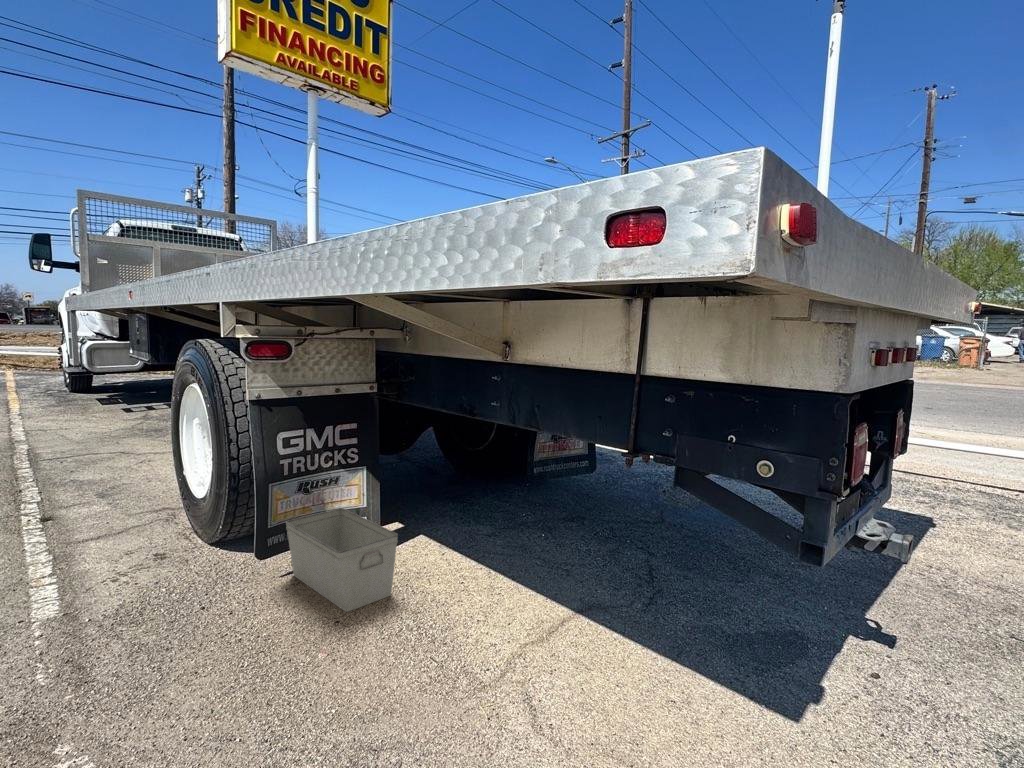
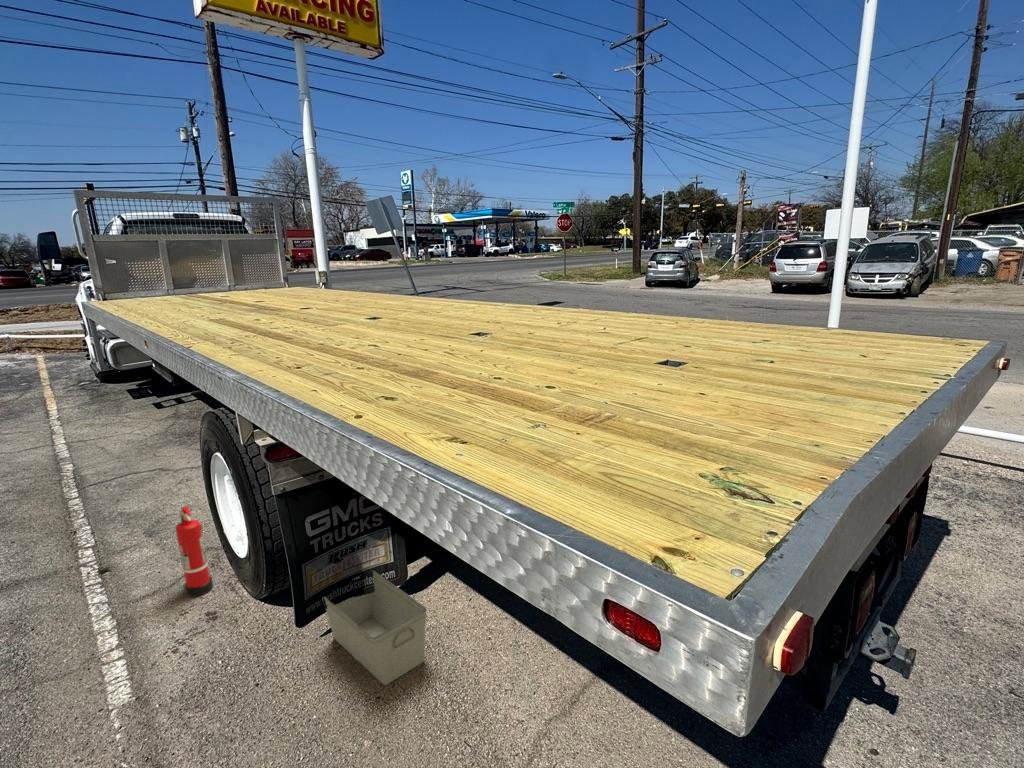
fire extinguisher: none [134,439,166,541] -> present [175,507,213,597]

